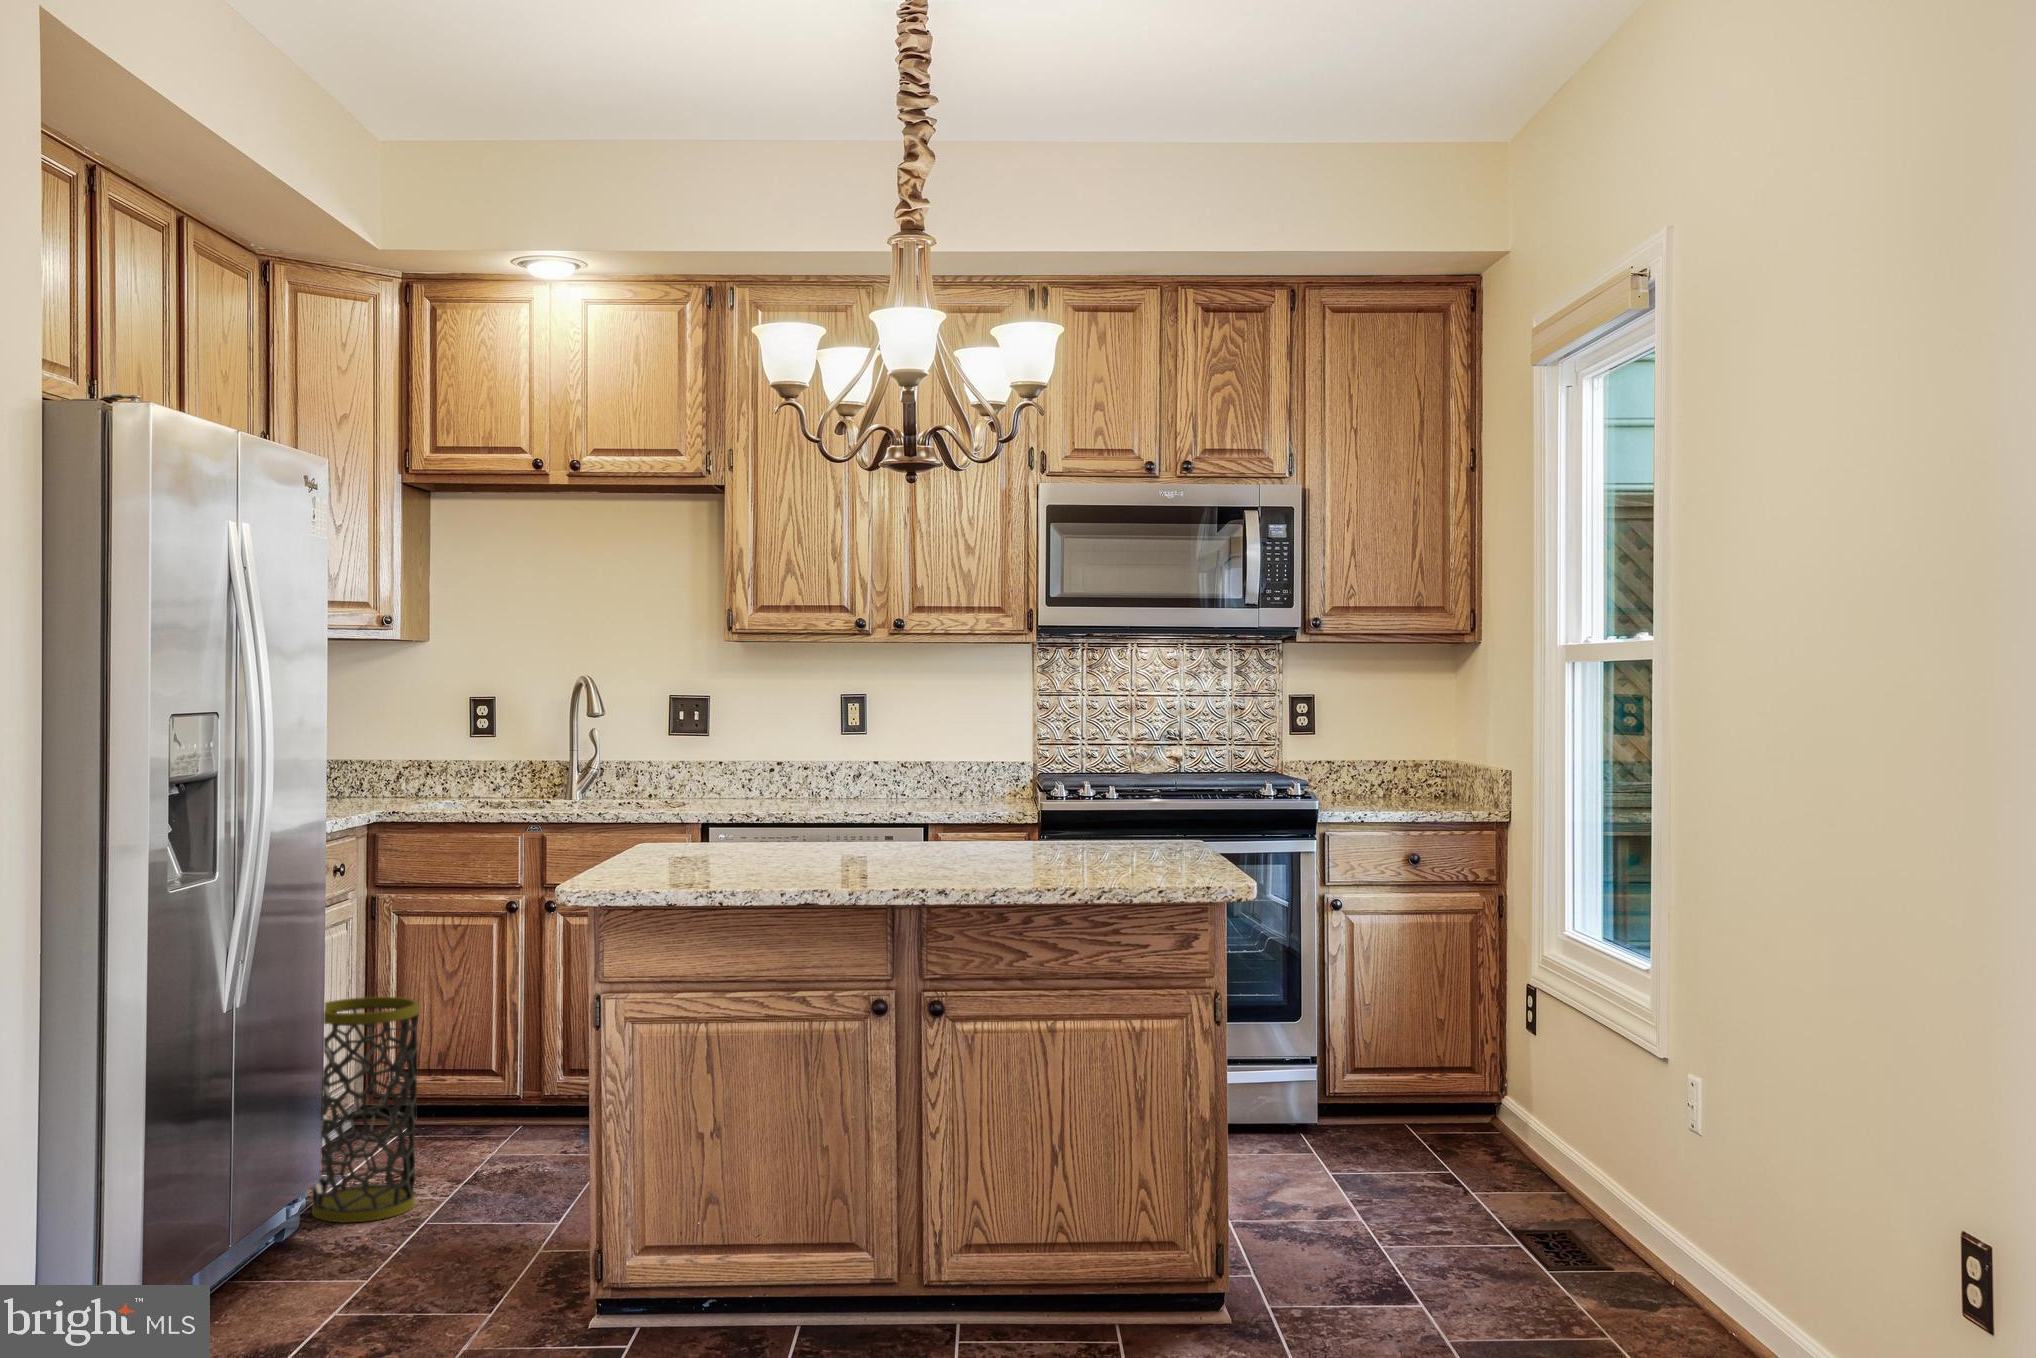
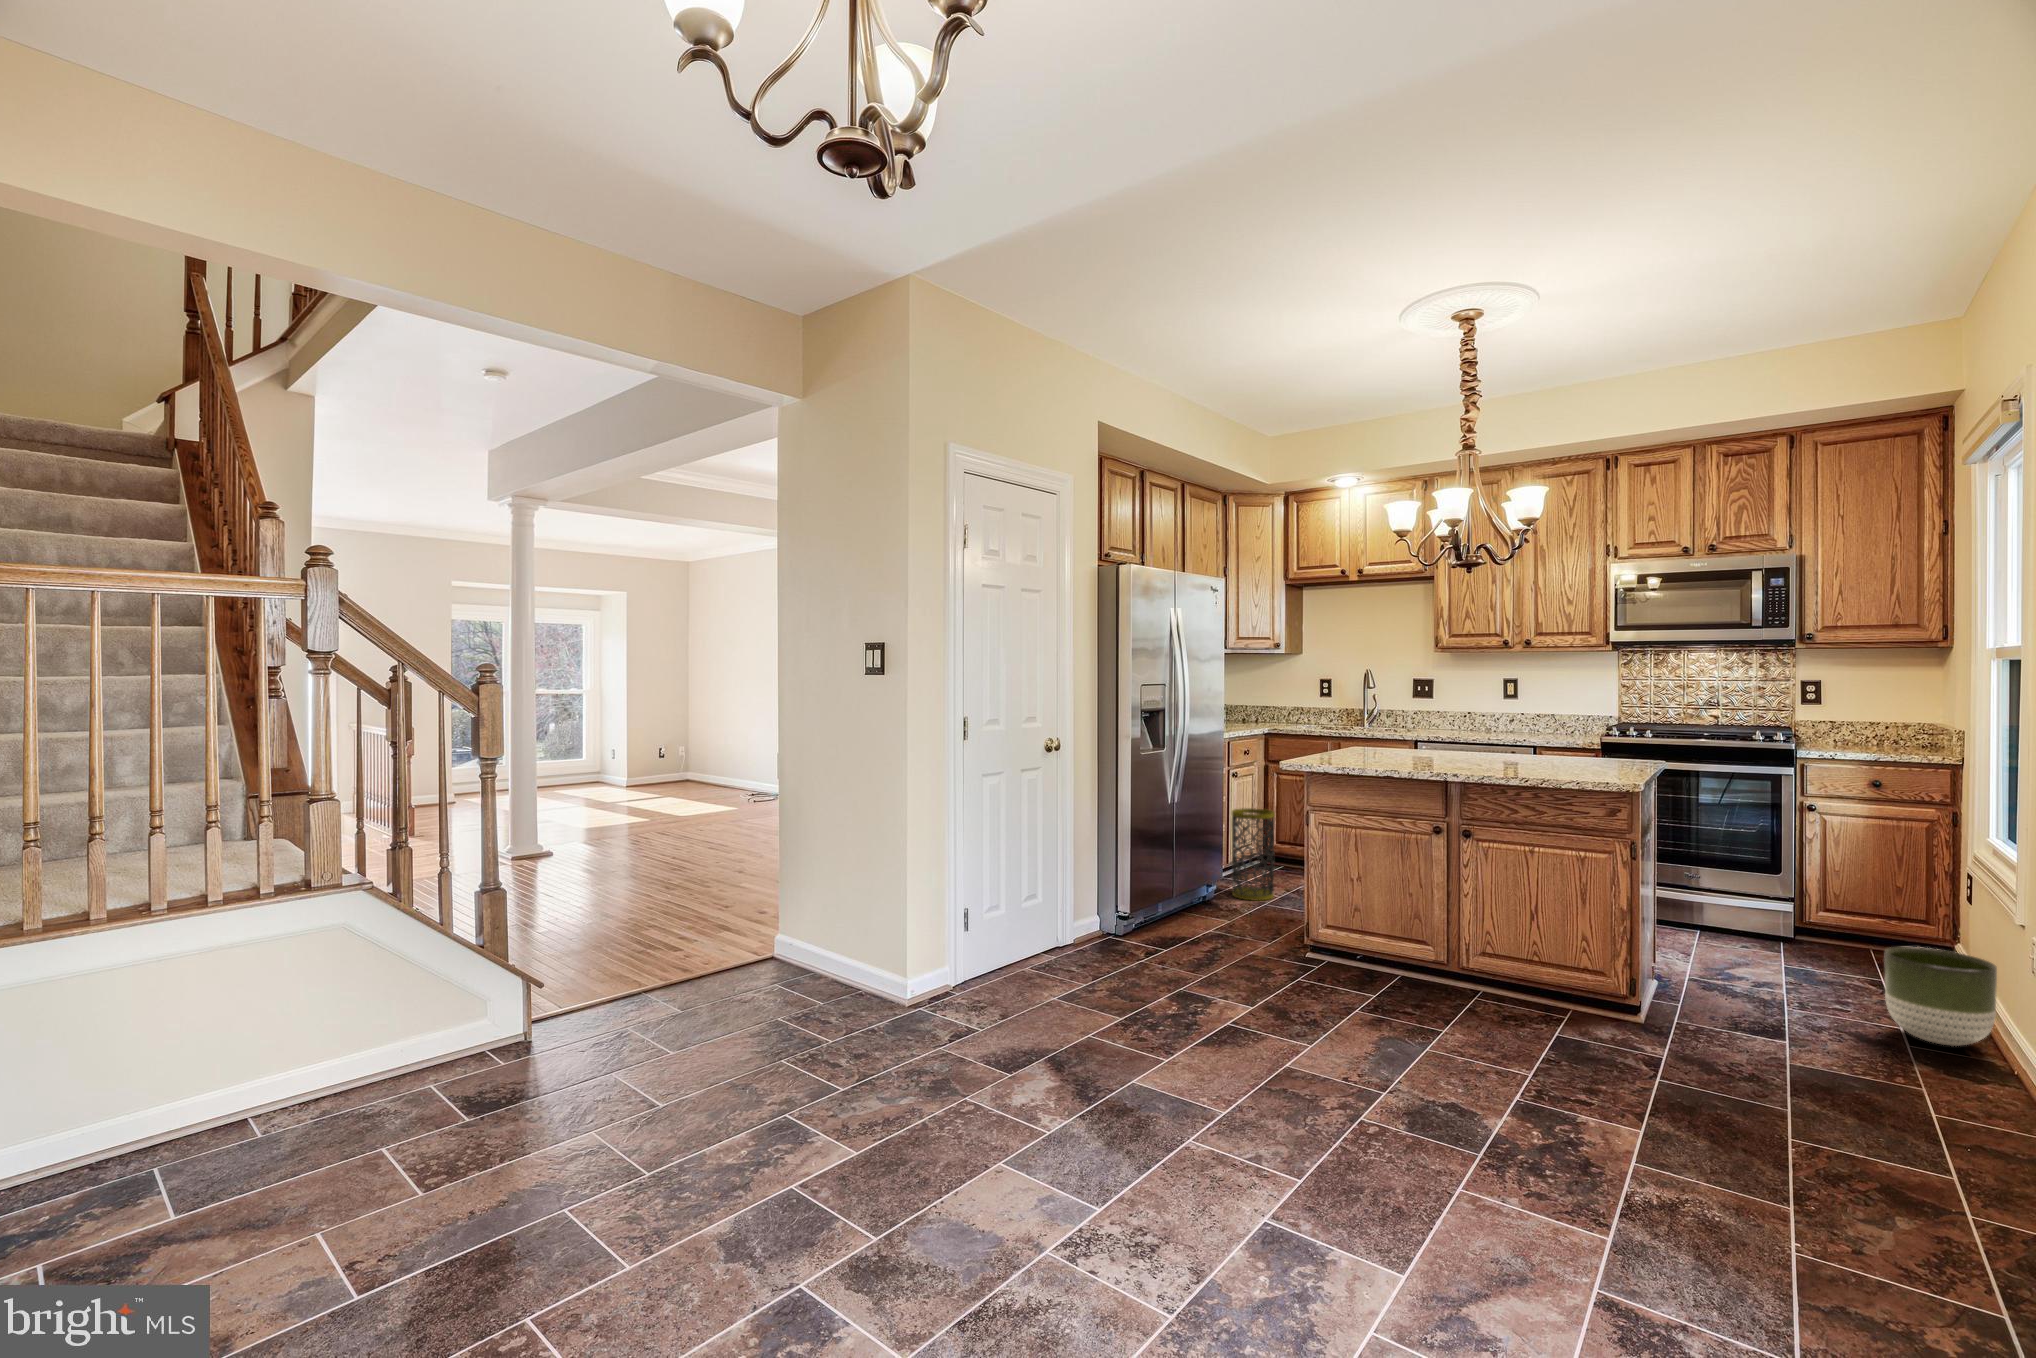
planter: none [1546,1122,1688,1281] -> present [1884,947,1997,1046]

